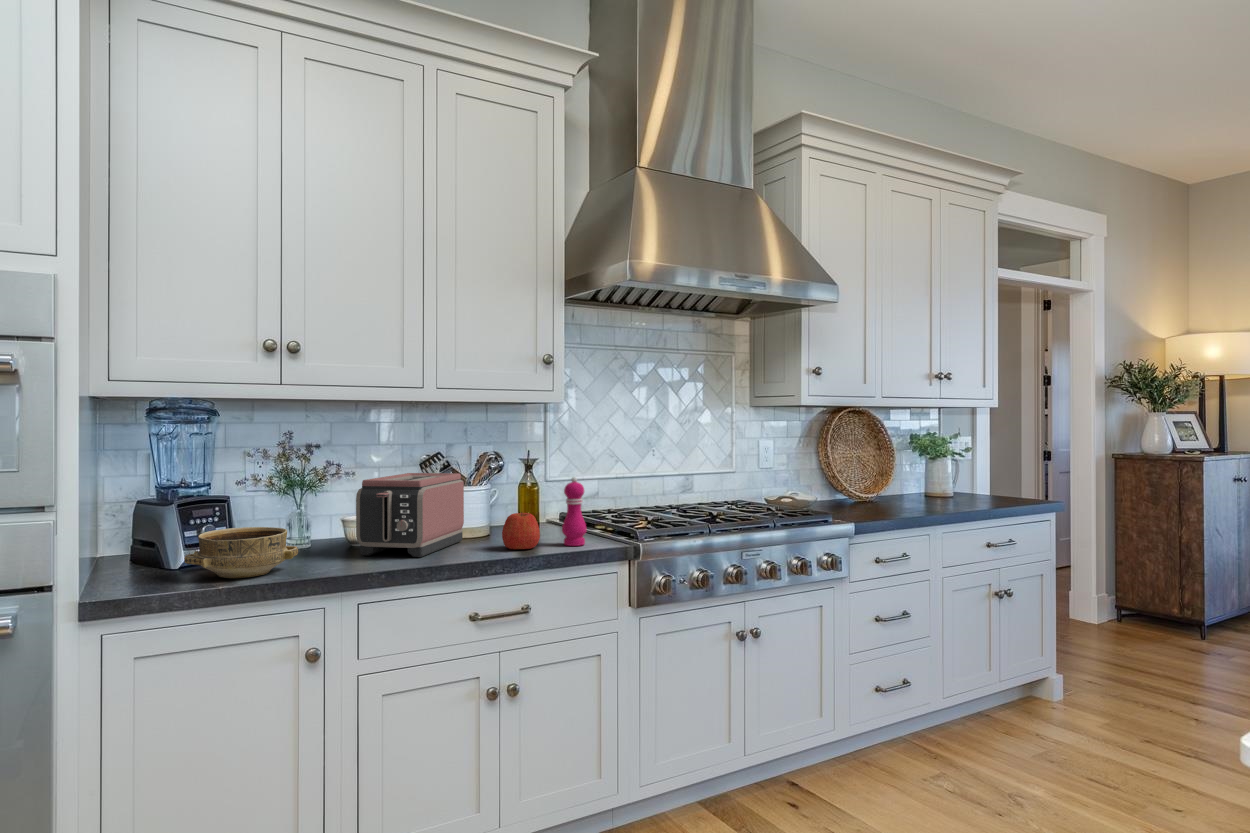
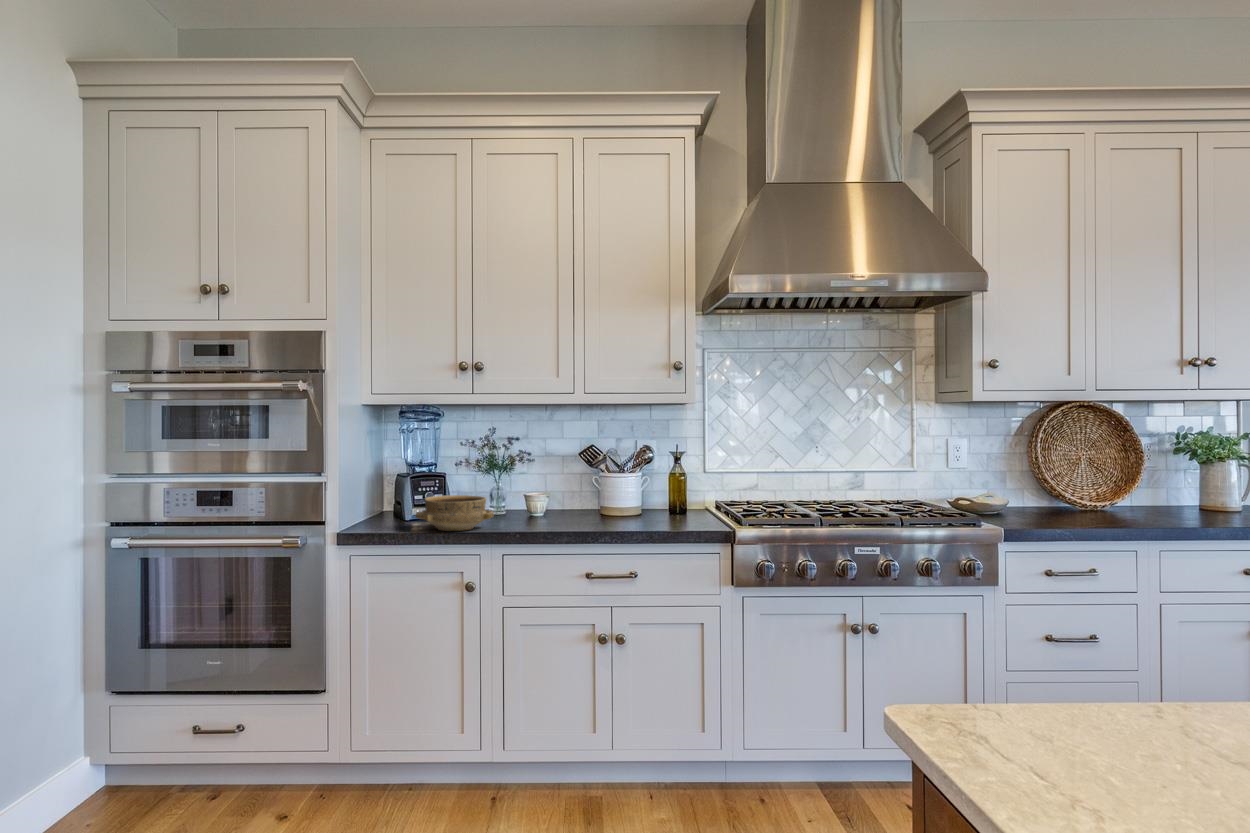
toaster: present [356,473,464,557] -> none [537,461,621,525]
pepper mill: present [562,477,587,546] -> none [699,467,719,524]
apple: present [502,512,540,549] -> none [649,494,680,524]

